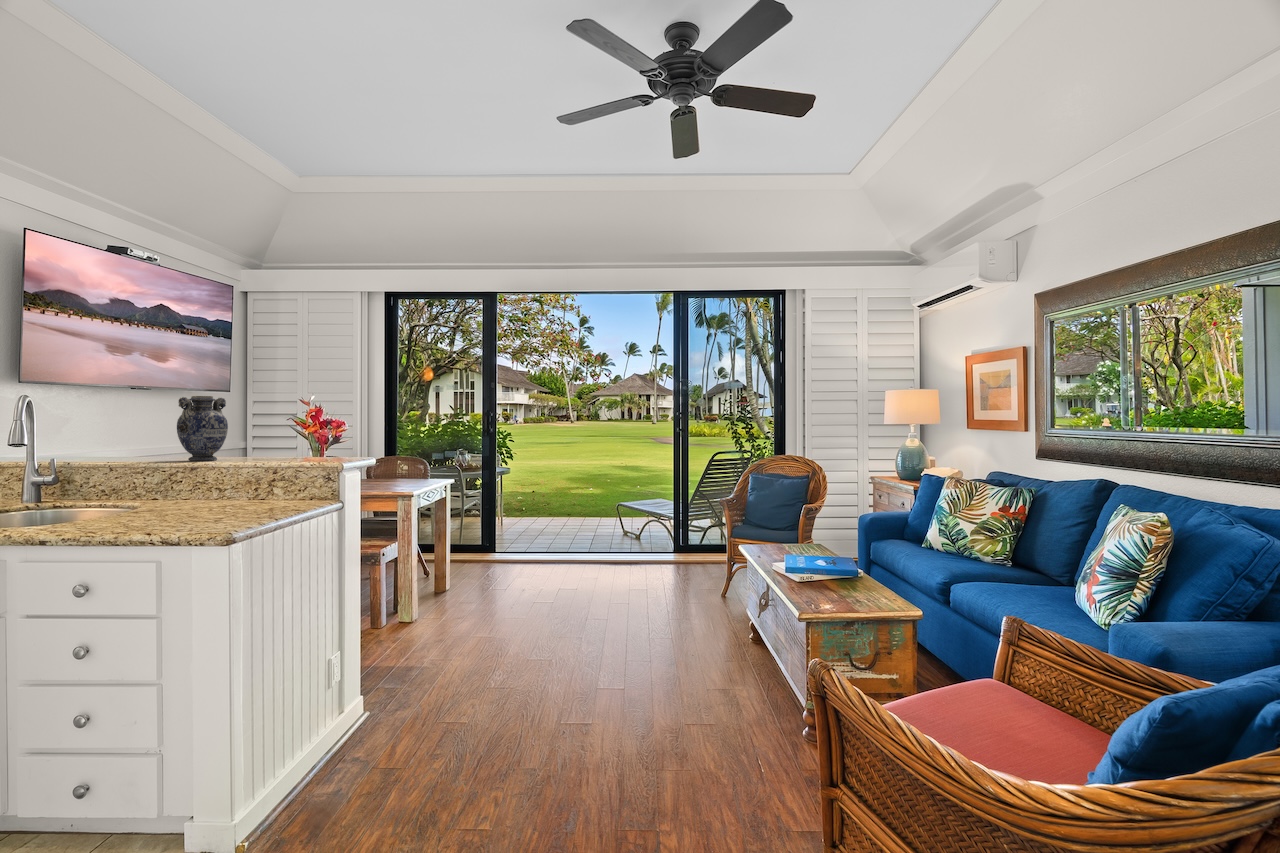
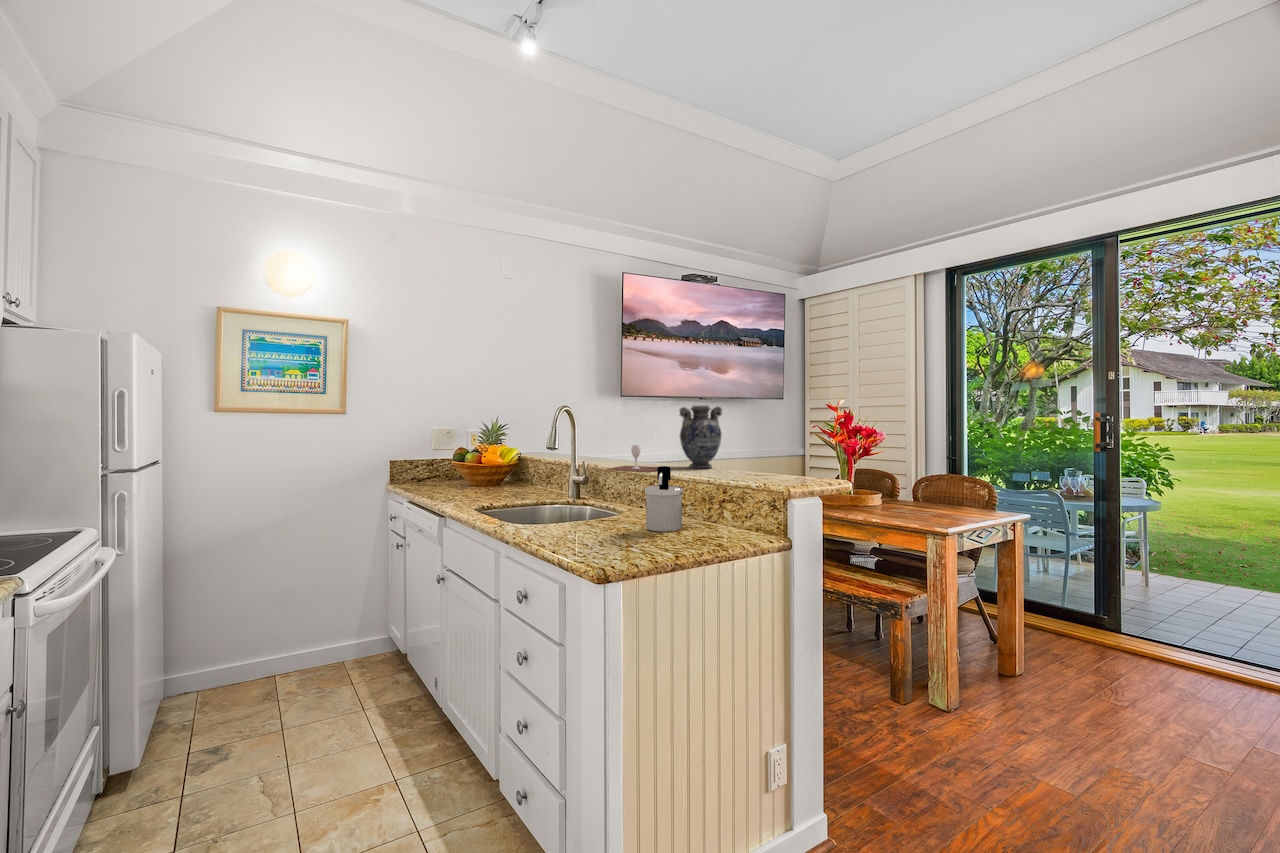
wine glass: none [85,437,171,466] -> present [607,445,658,472]
soap dispenser: none [196,449,239,511] -> present [645,466,683,532]

